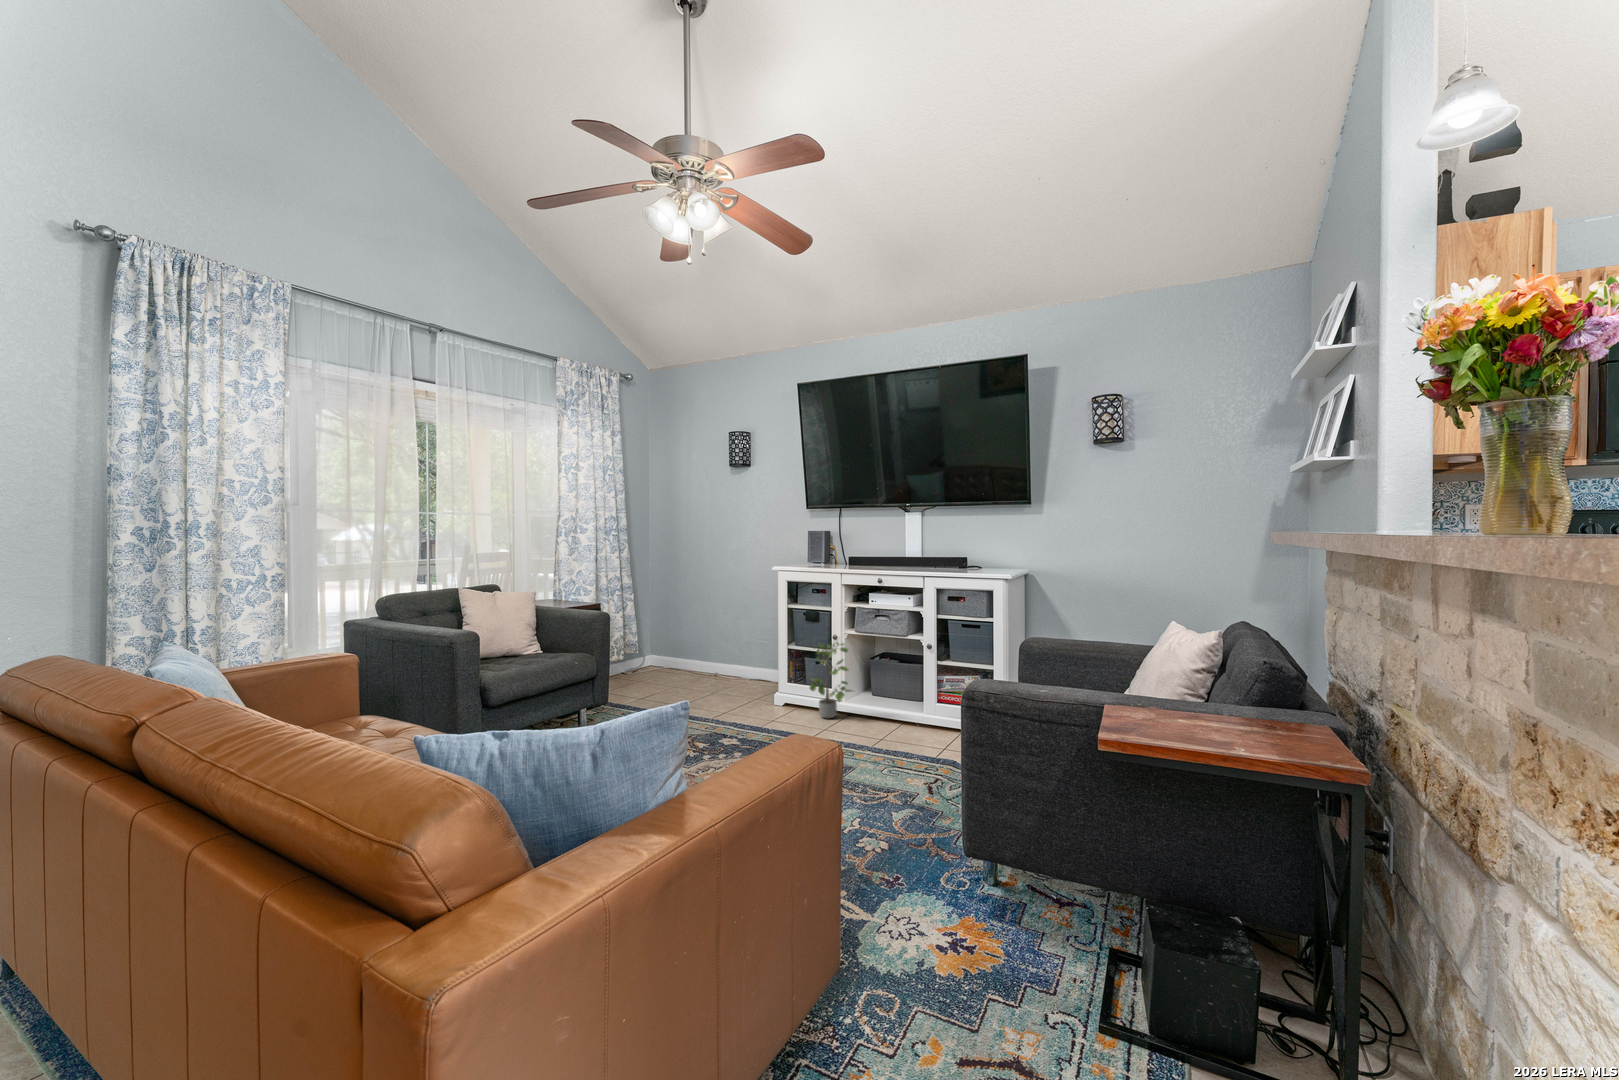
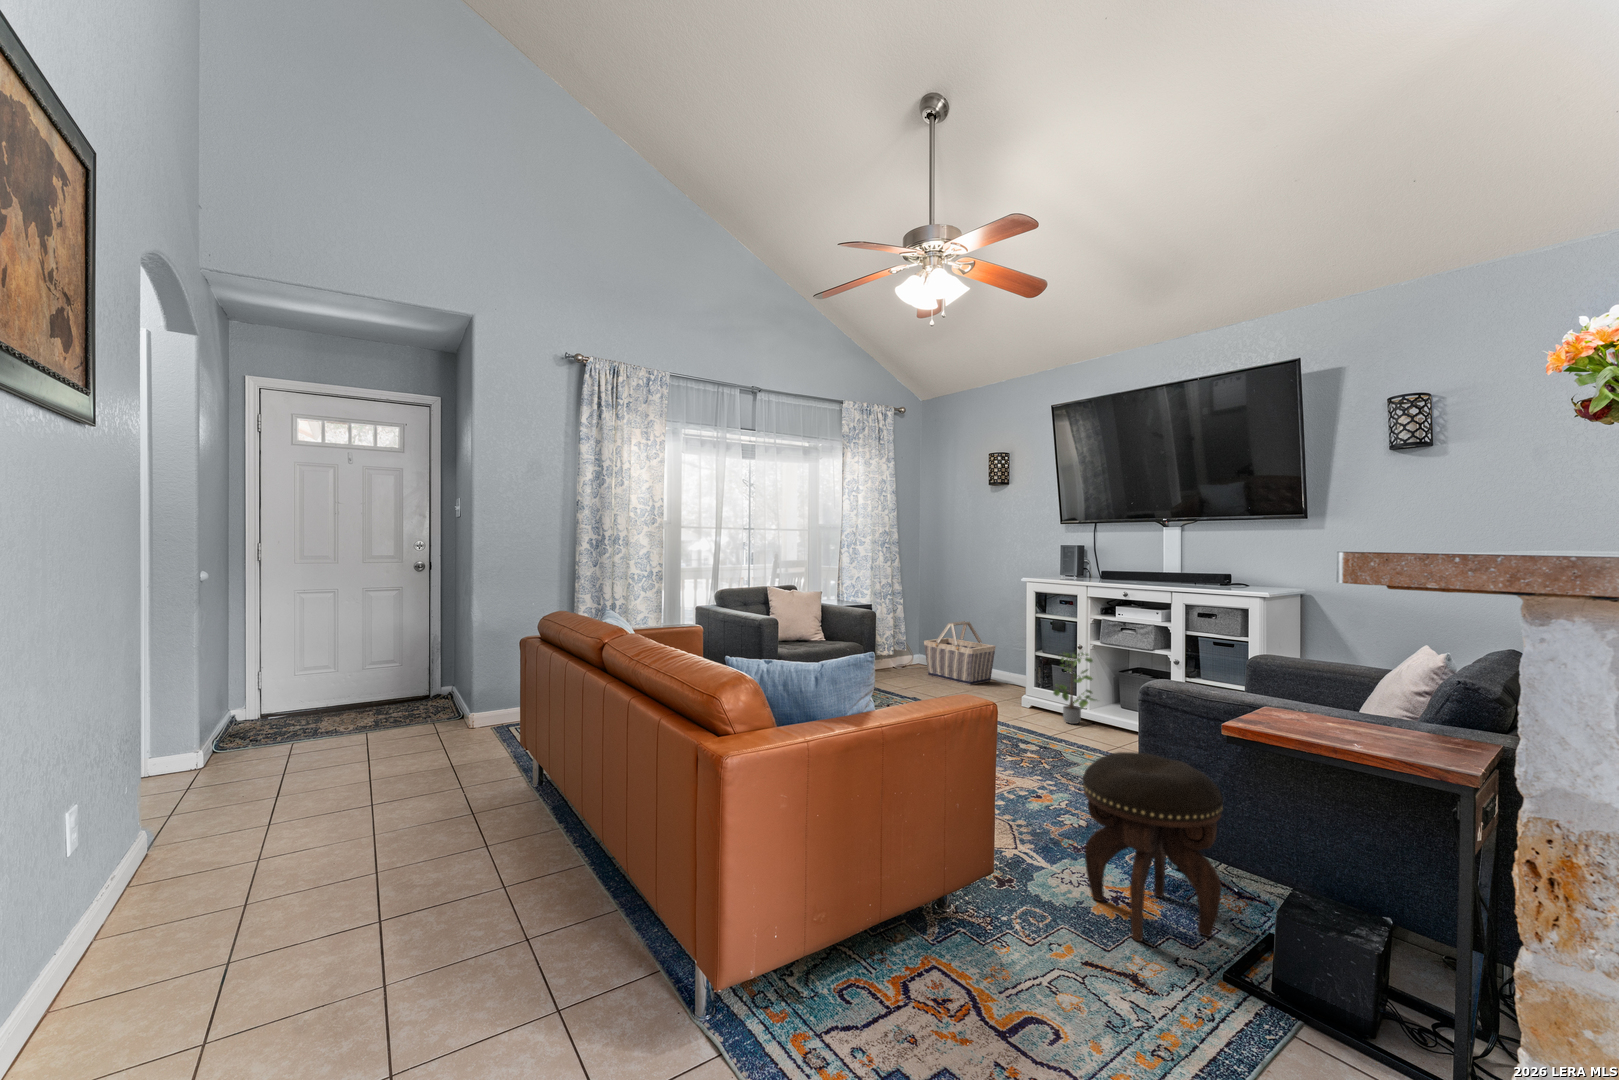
basket: none [659,616,738,686] -> present [924,621,996,685]
footstool: none [921,766,1075,1006] -> present [1083,752,1223,941]

